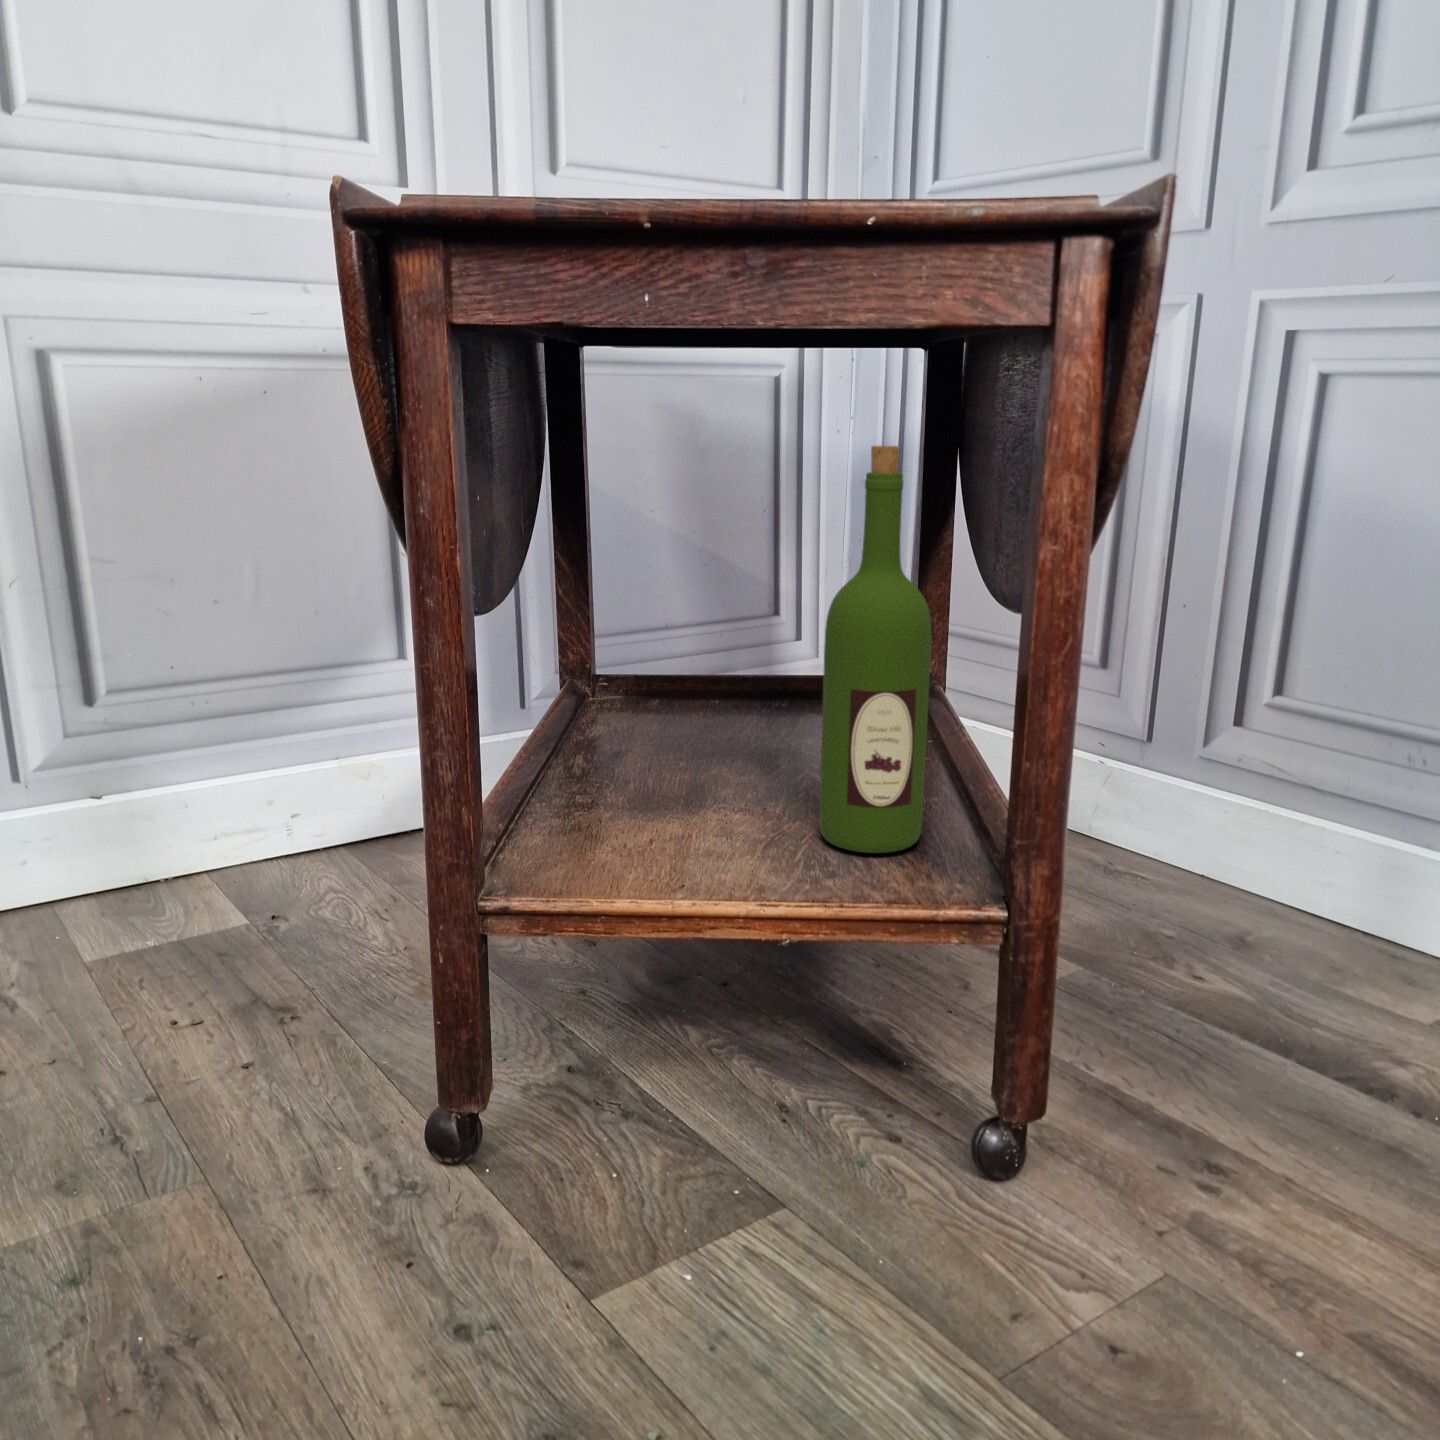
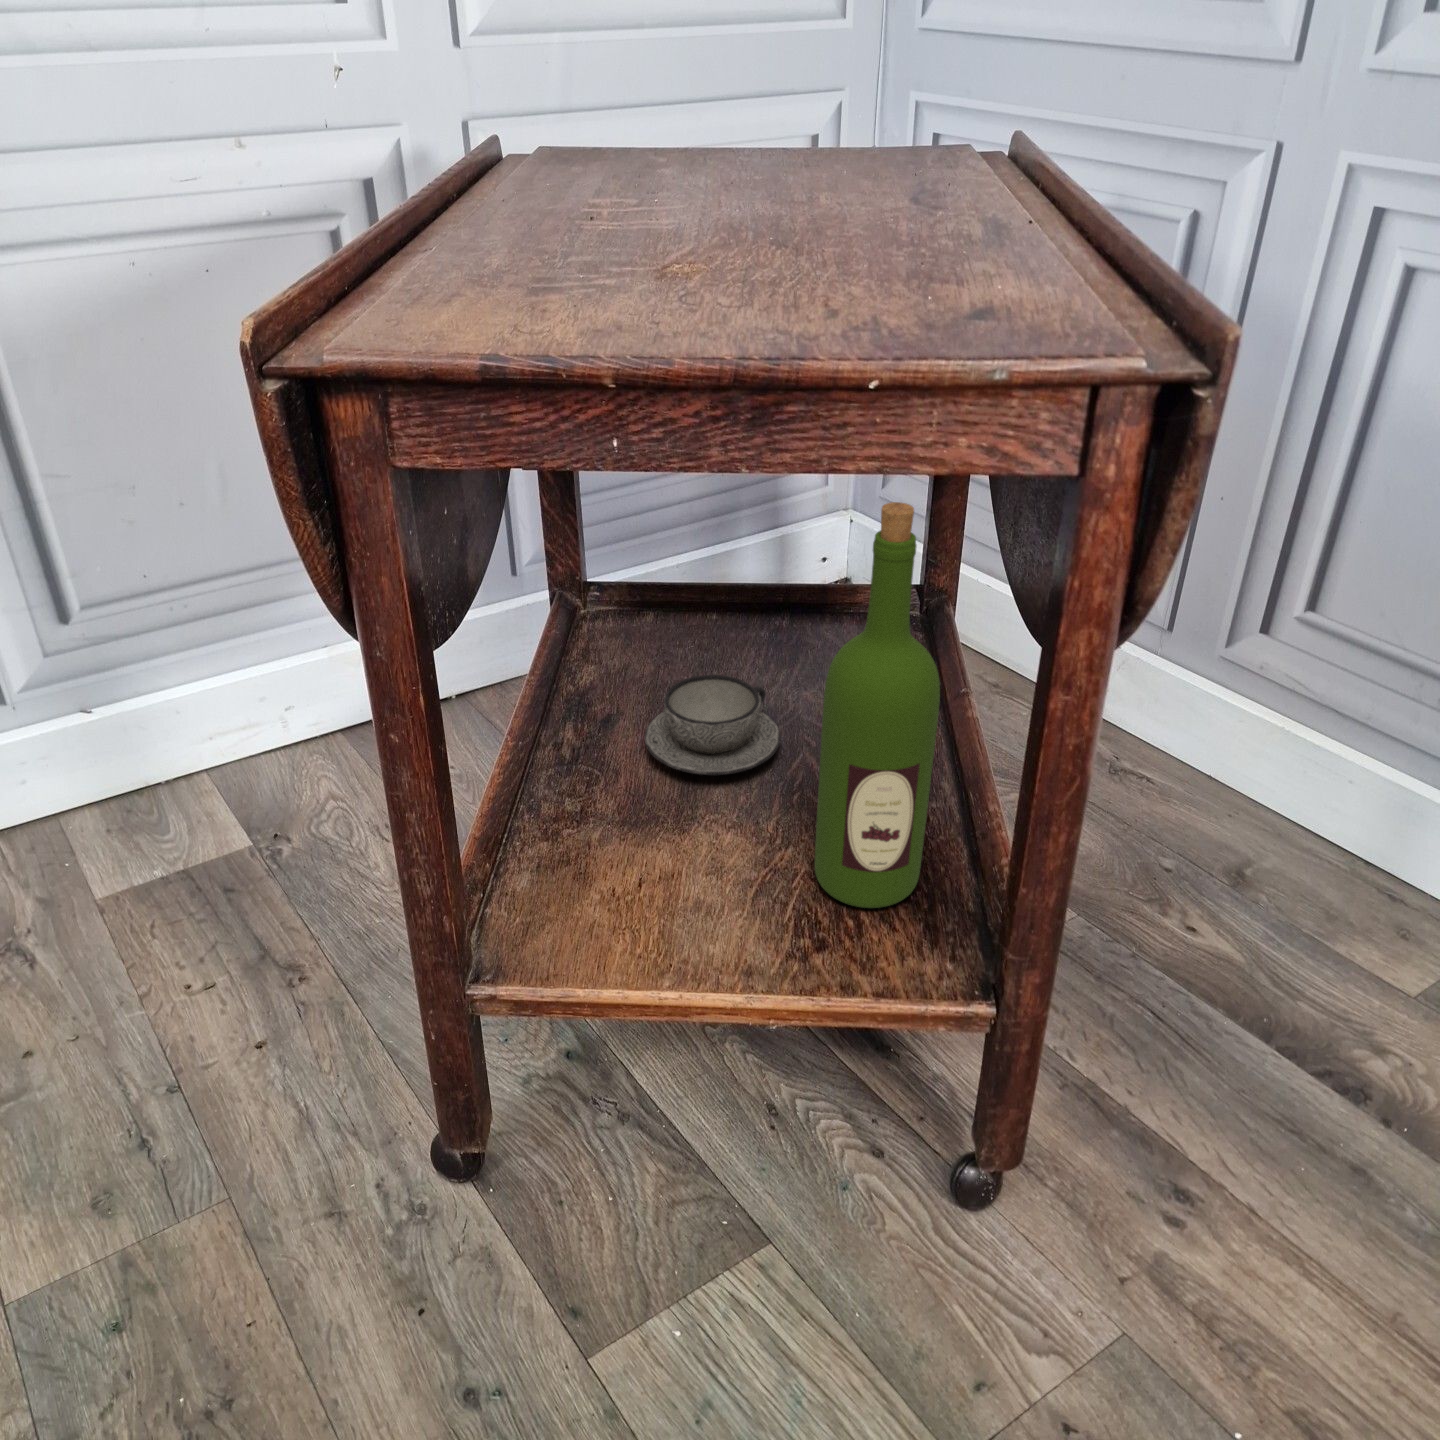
teacup: none [651,703,782,775] -> present [644,675,781,775]

